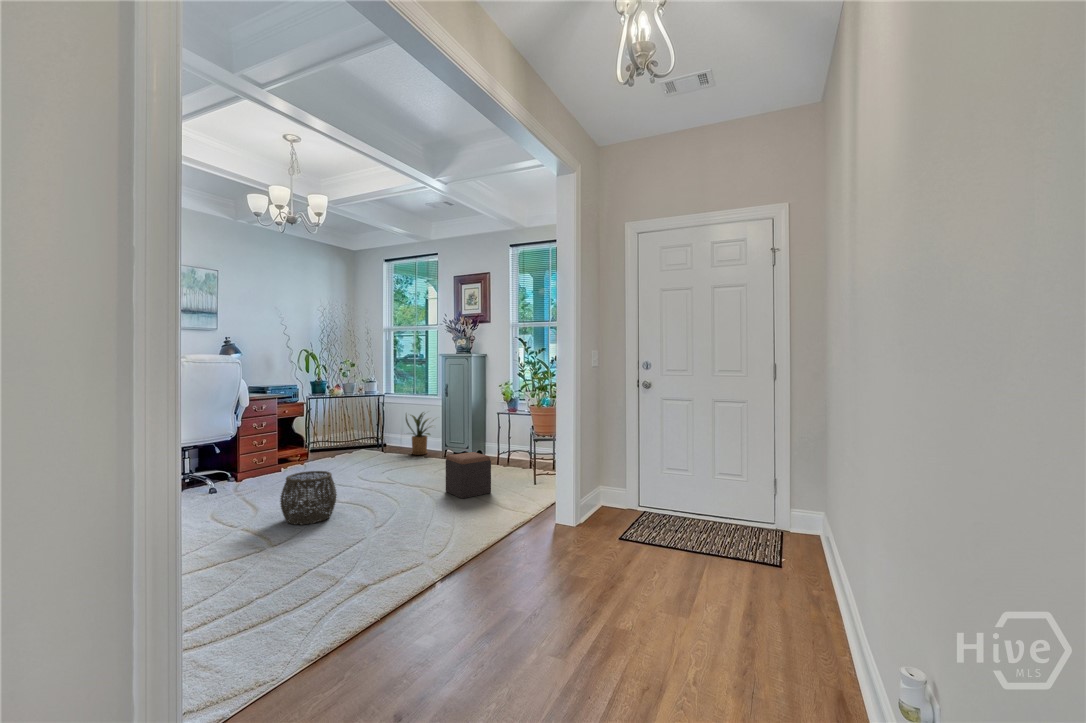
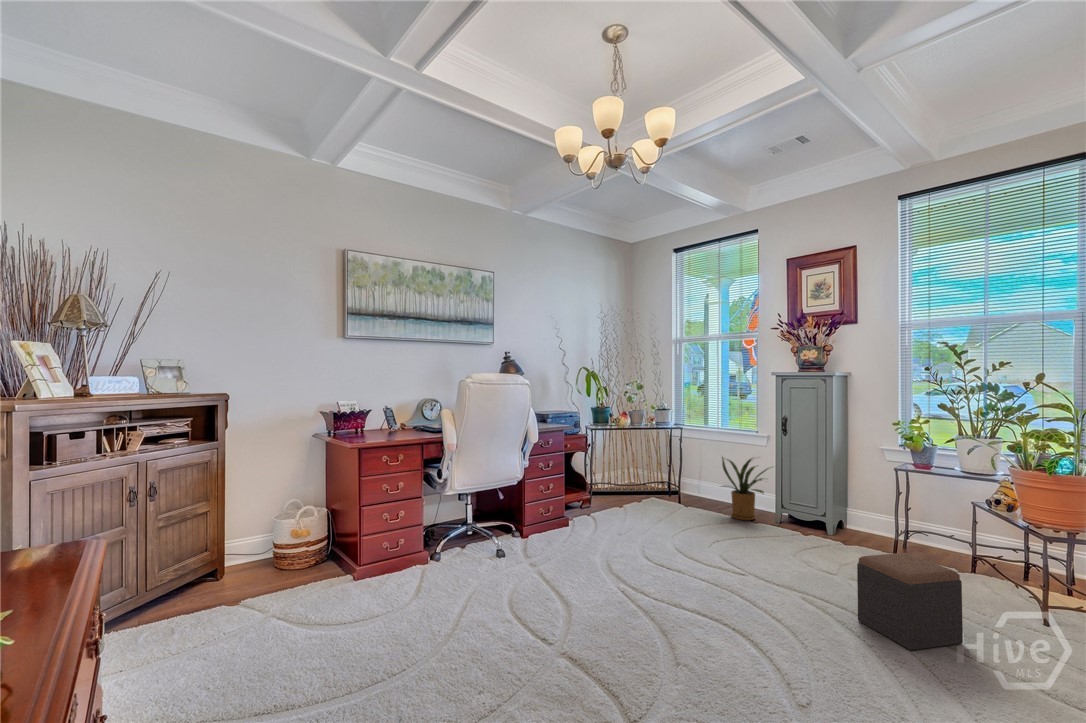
woven basket: present [280,471,337,525] -> none [608,566,694,668]

